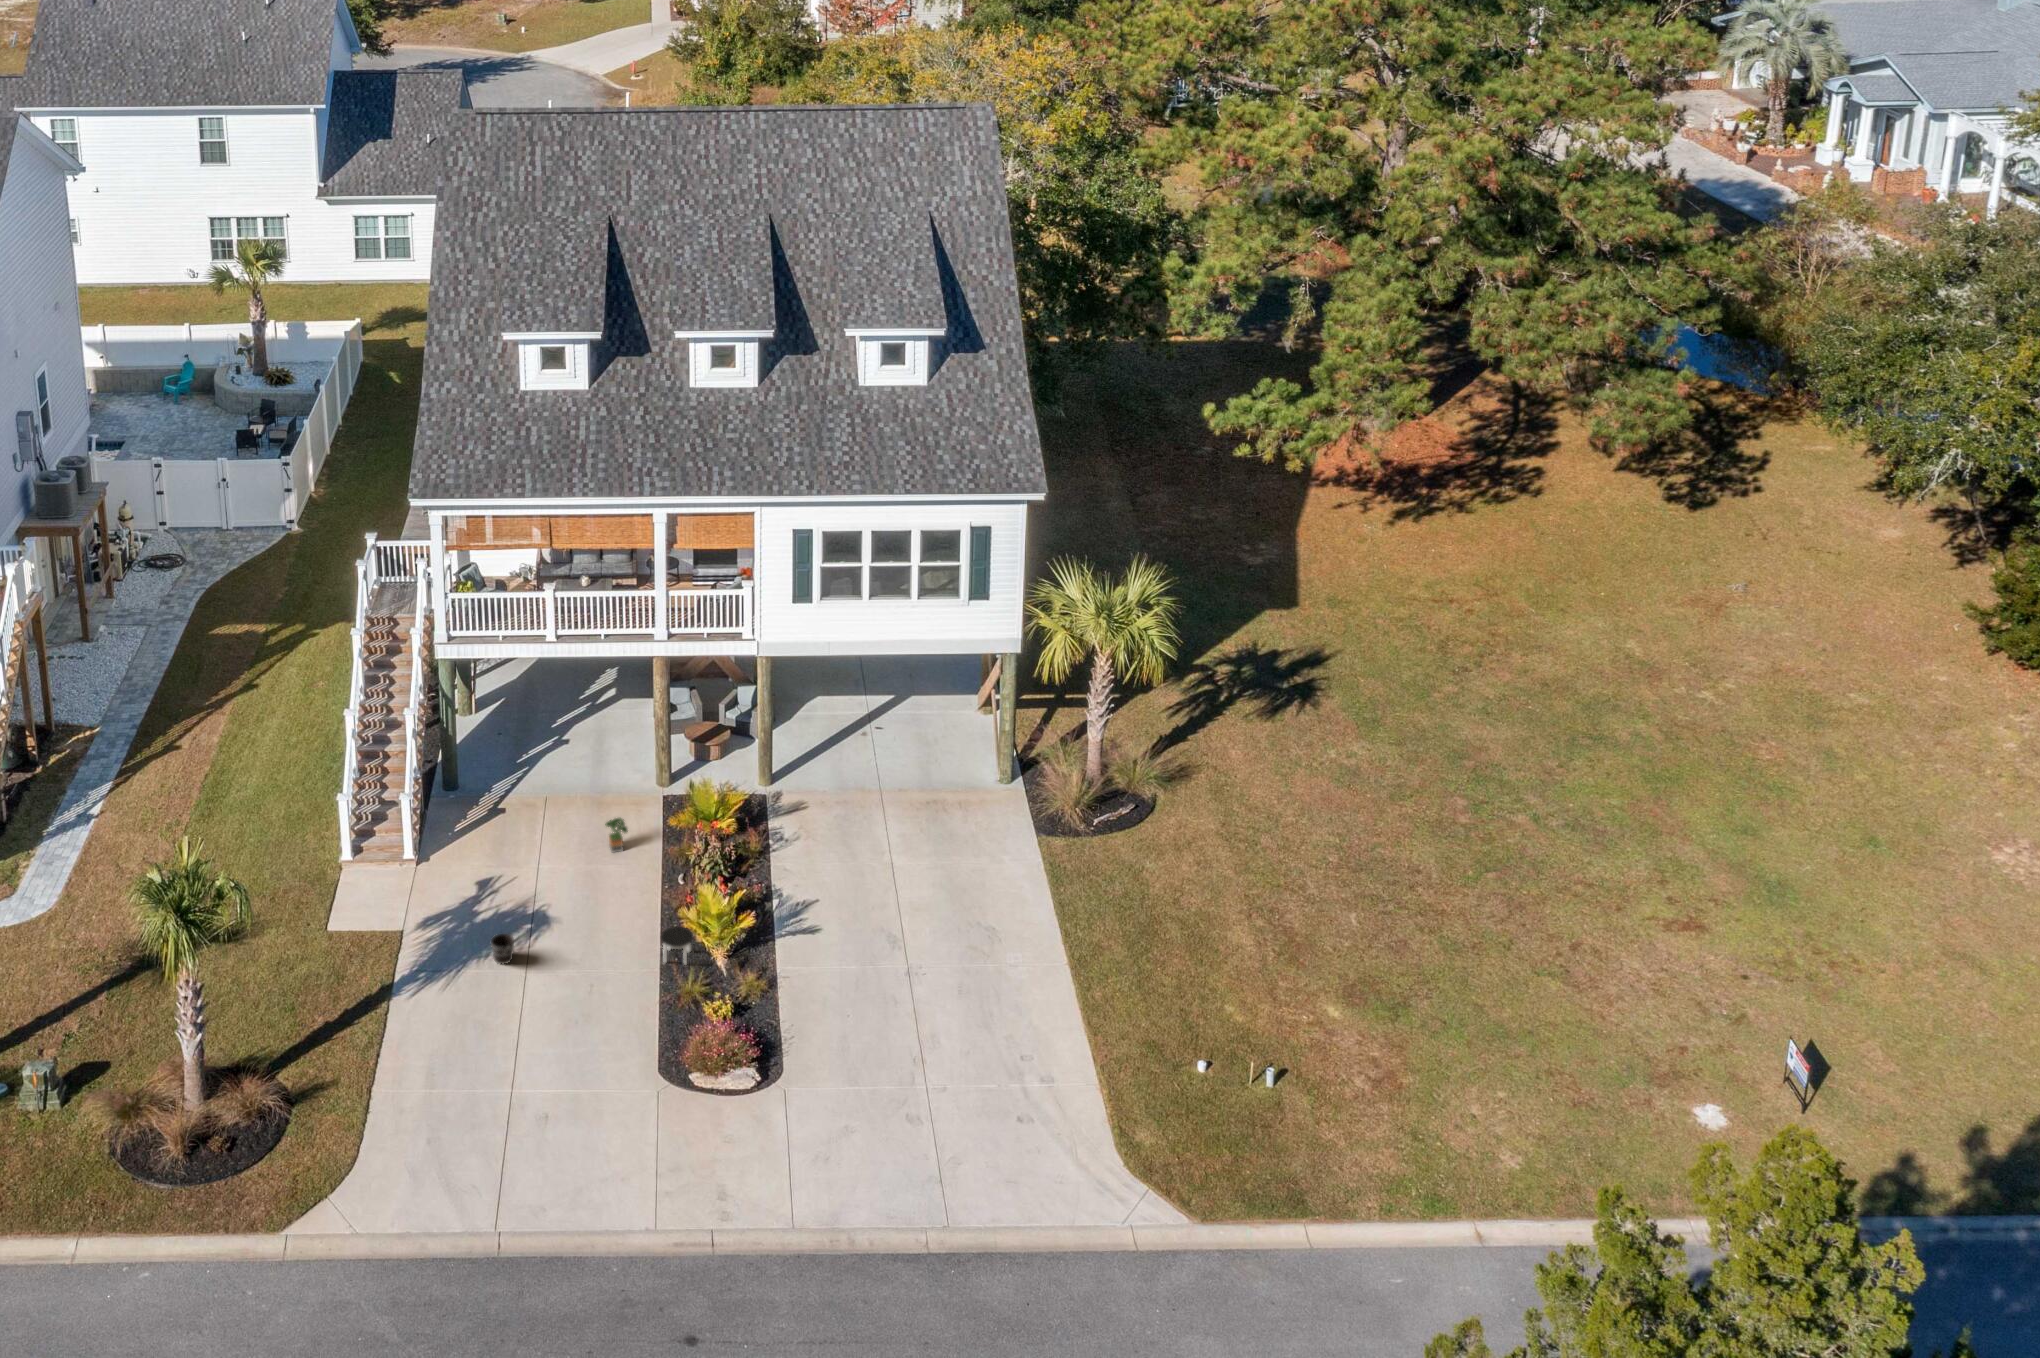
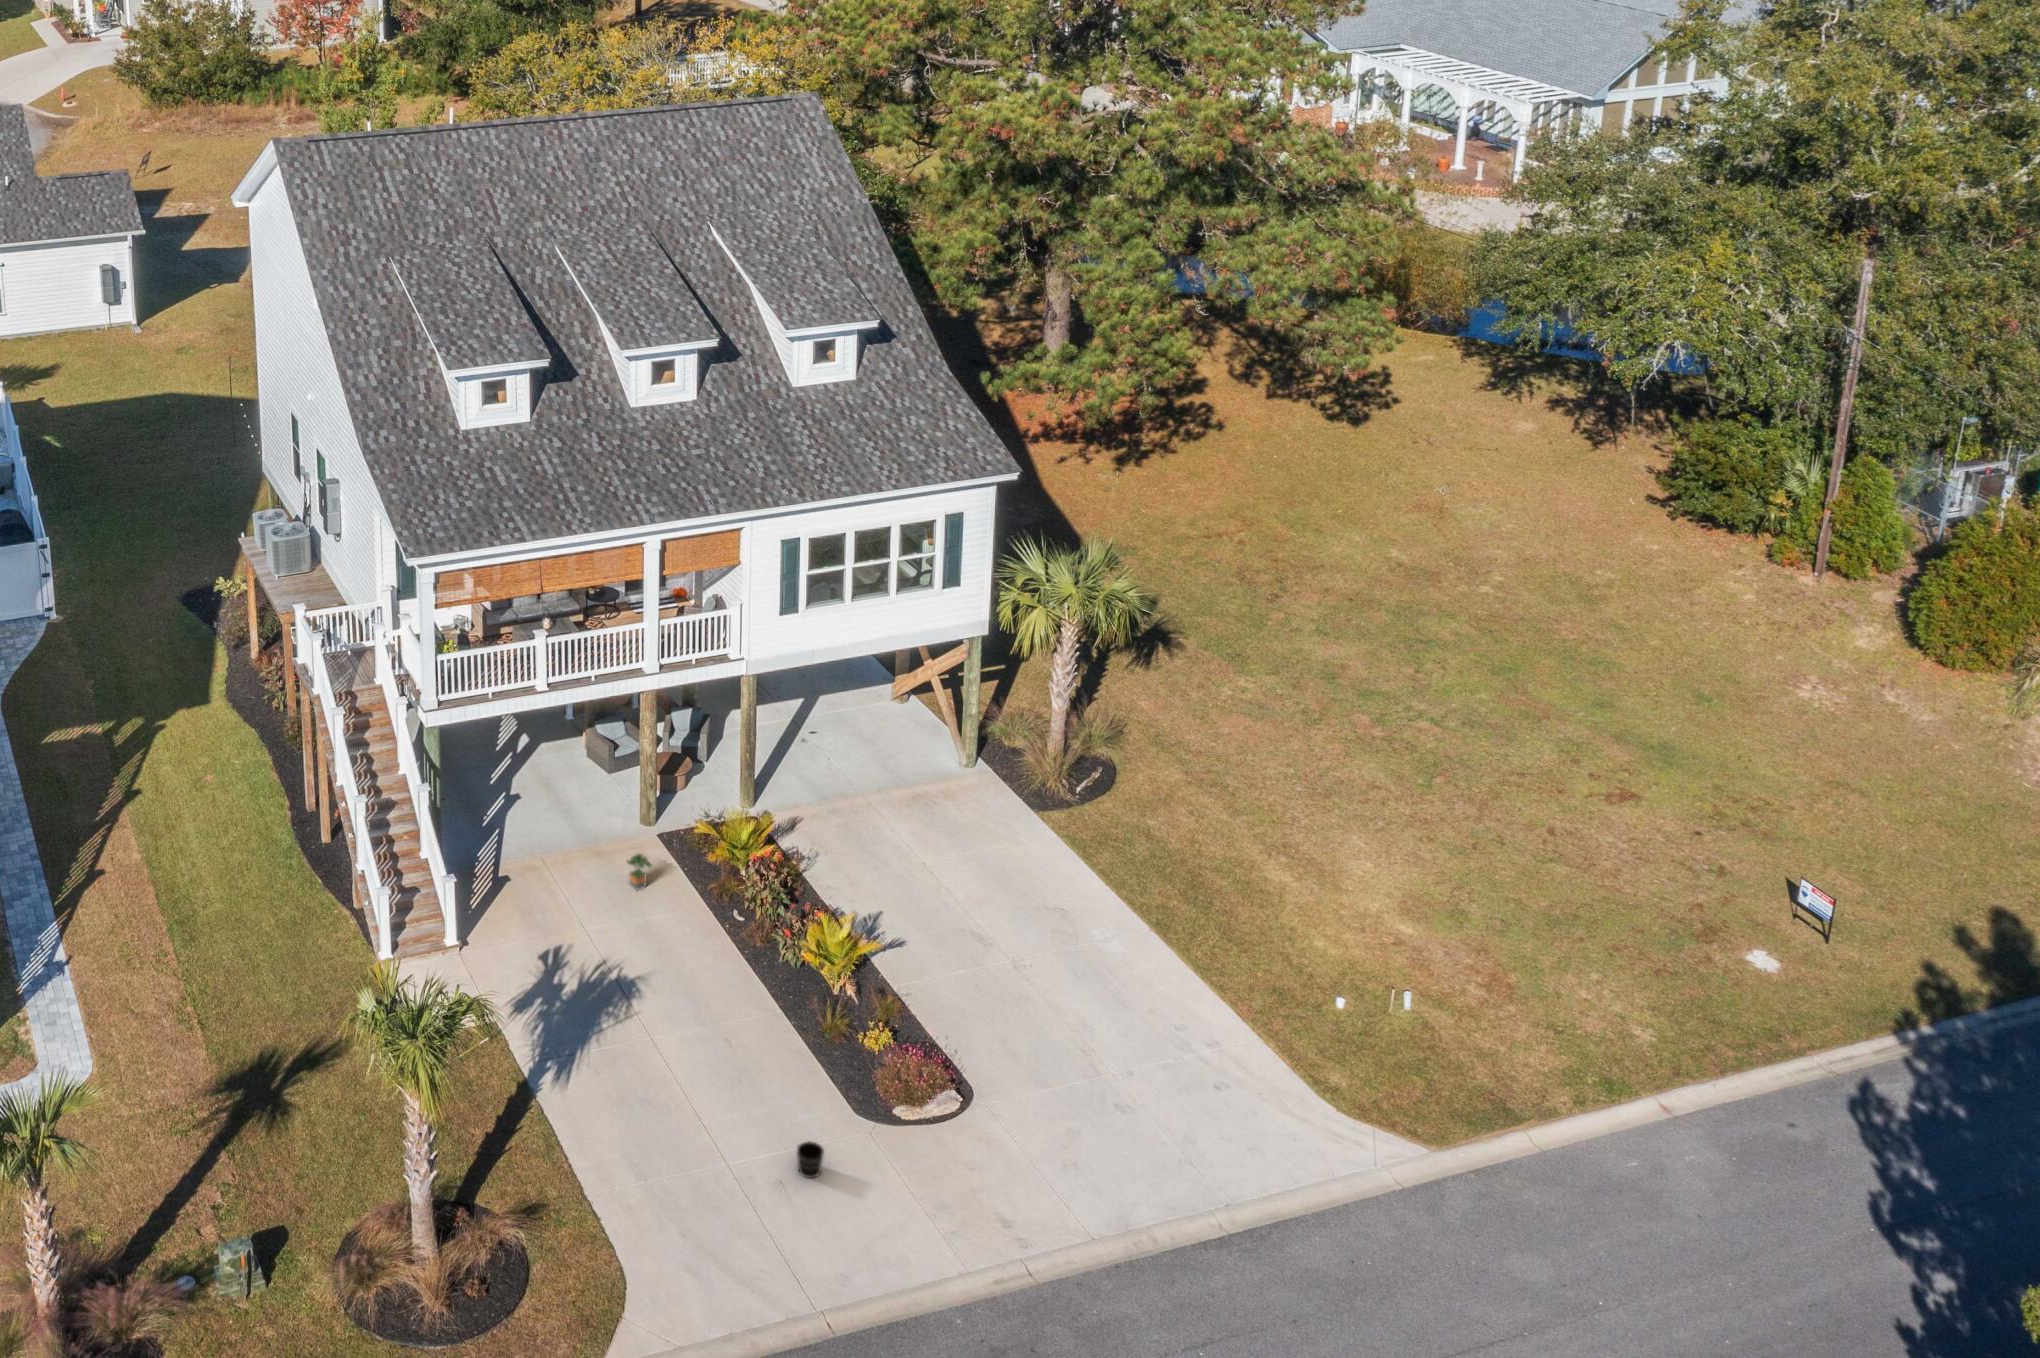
round table: present [661,927,693,964] -> none [755,945,788,984]
bucket: present [491,934,514,964] -> present [797,1142,824,1178]

